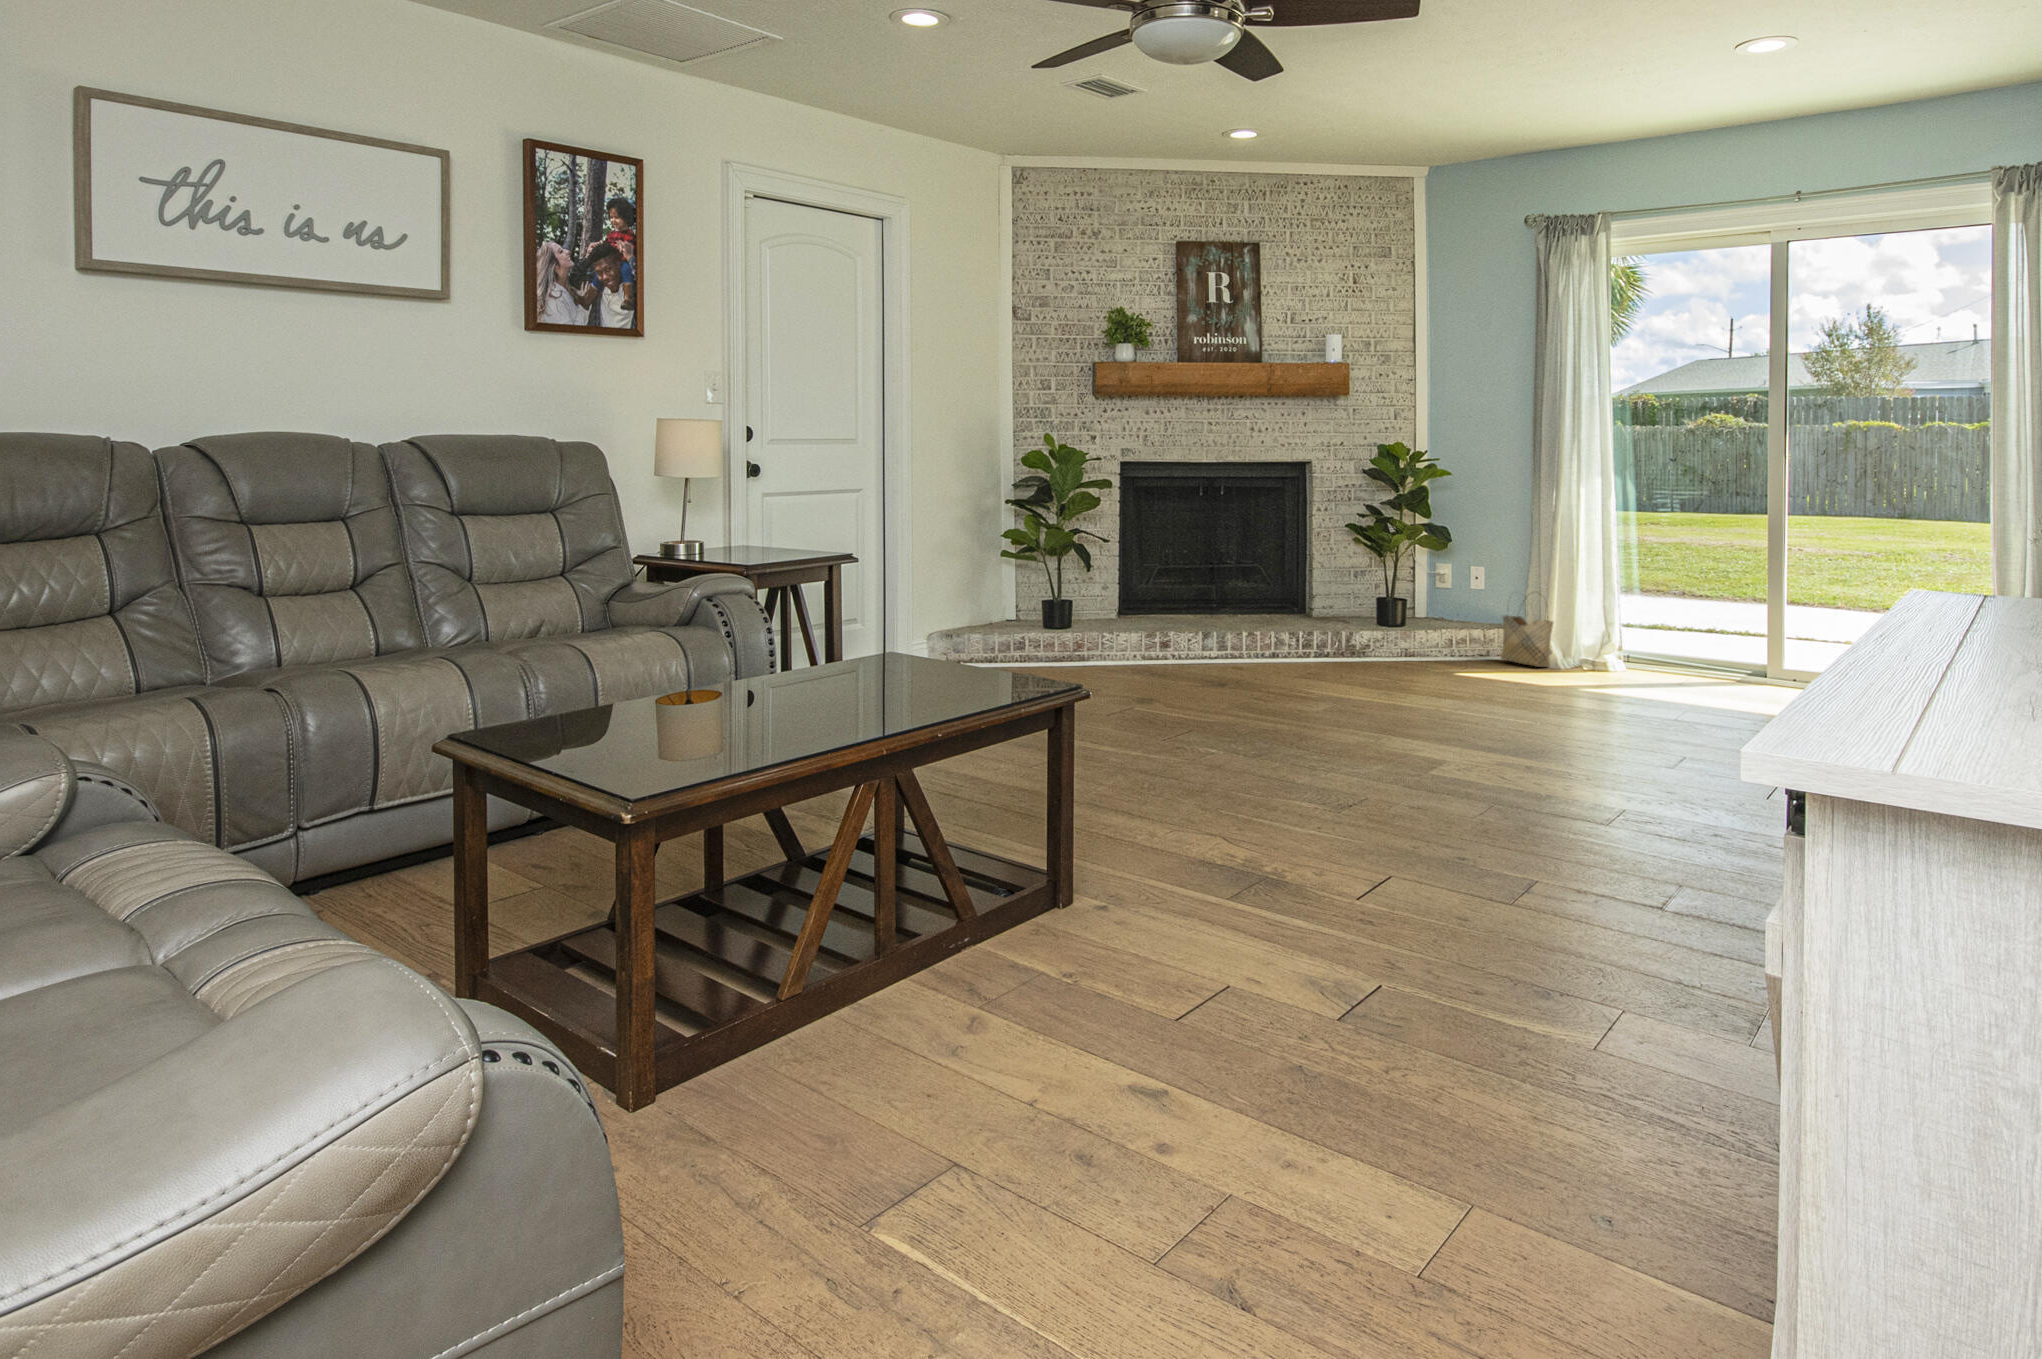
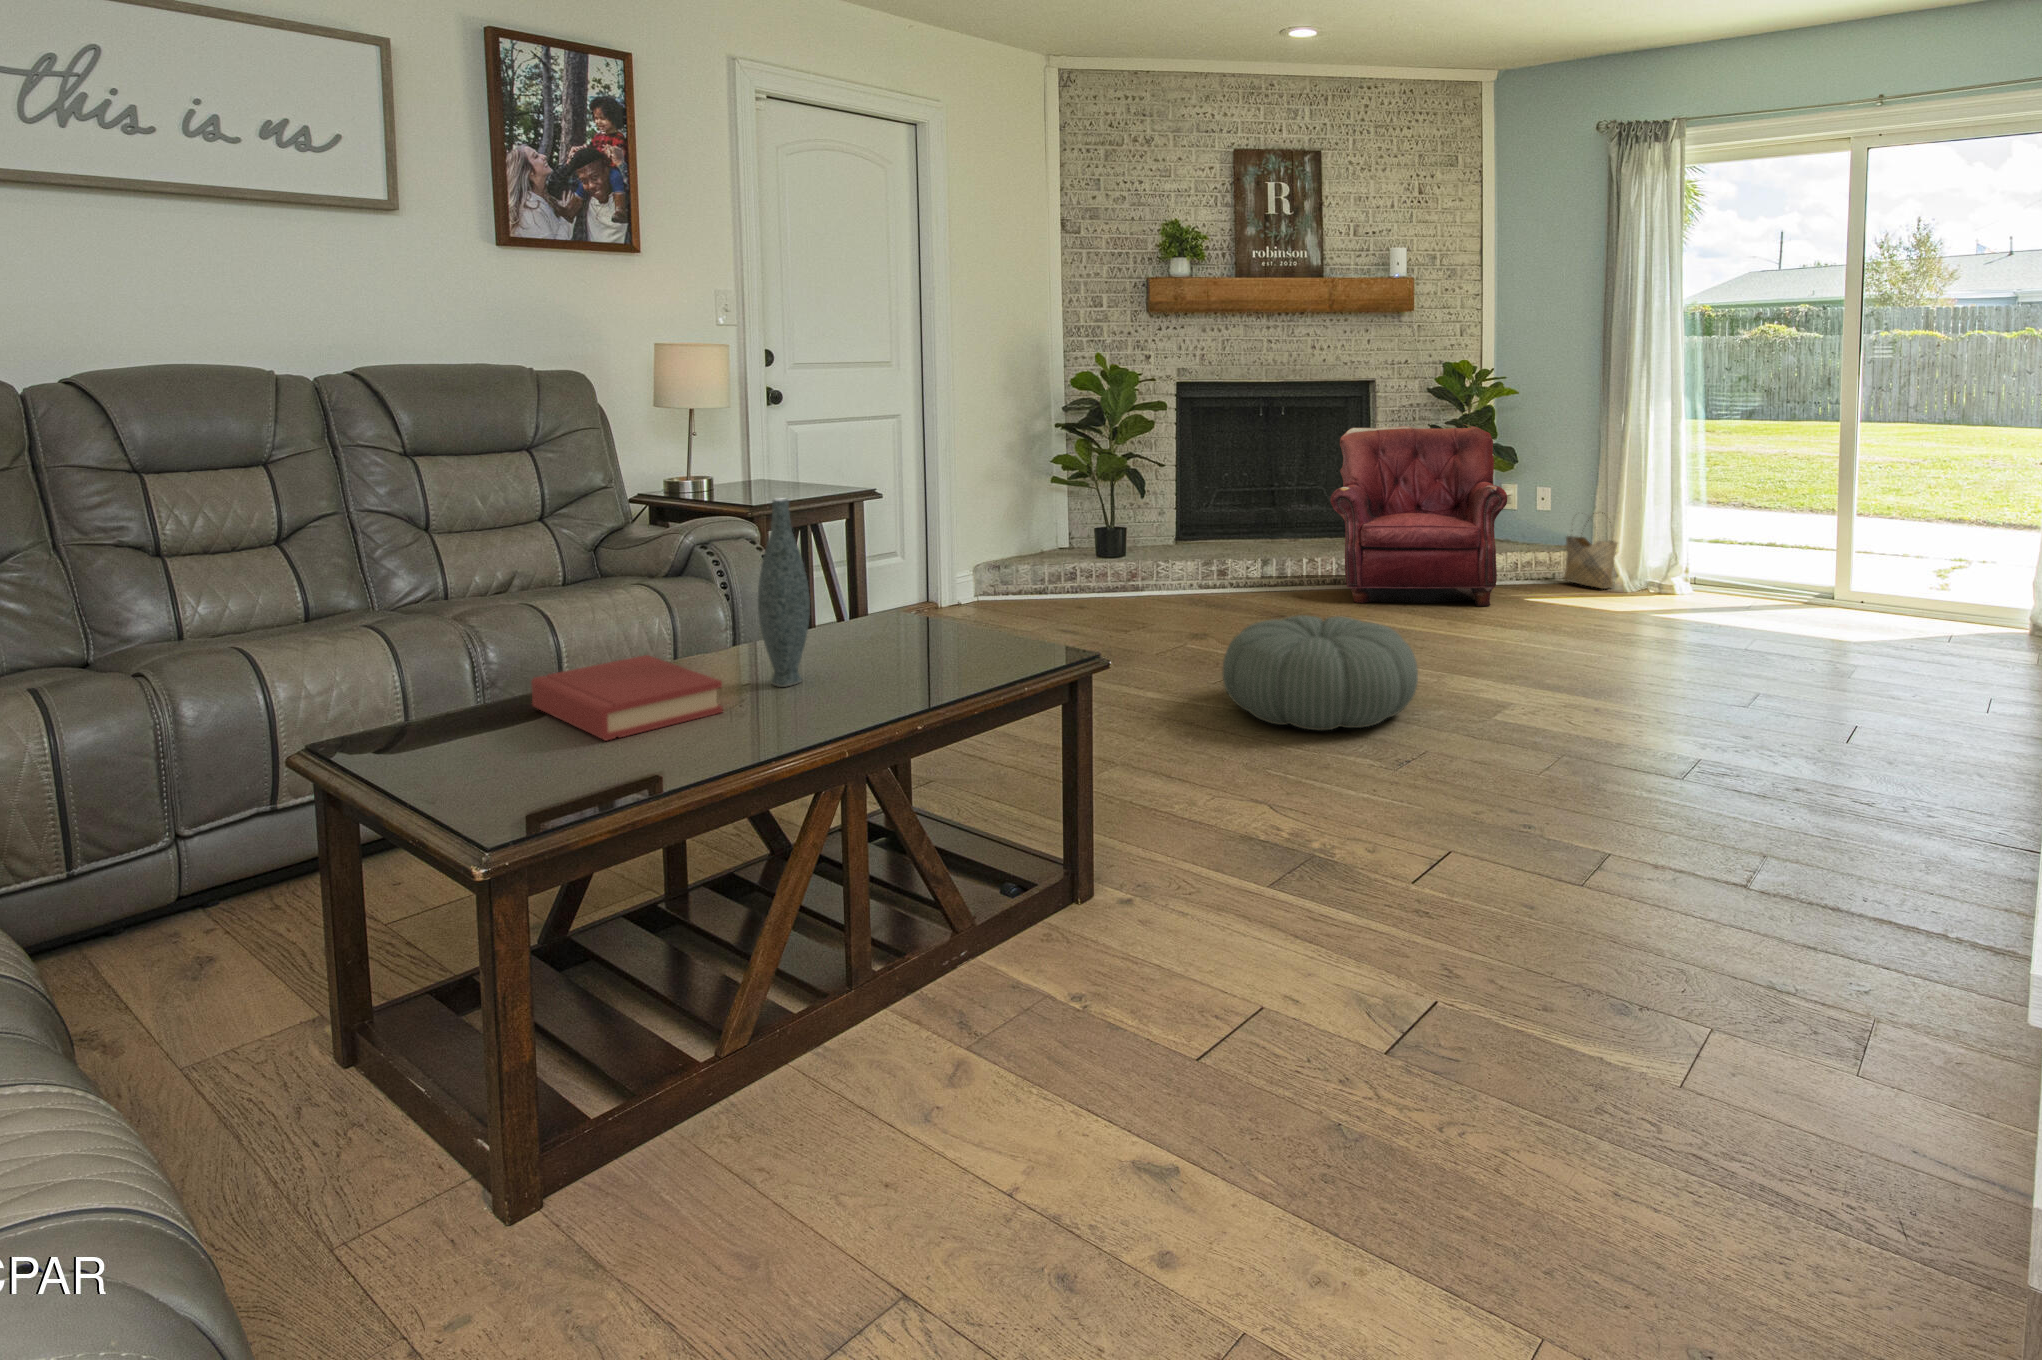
armchair: none [1271,505,1444,681] -> present [1331,425,1507,606]
vase: none [797,544,840,703] -> present [758,499,810,687]
hardback book: none [616,675,775,735] -> present [531,655,723,740]
pouf: none [1174,678,1358,780] -> present [1222,615,1418,730]

